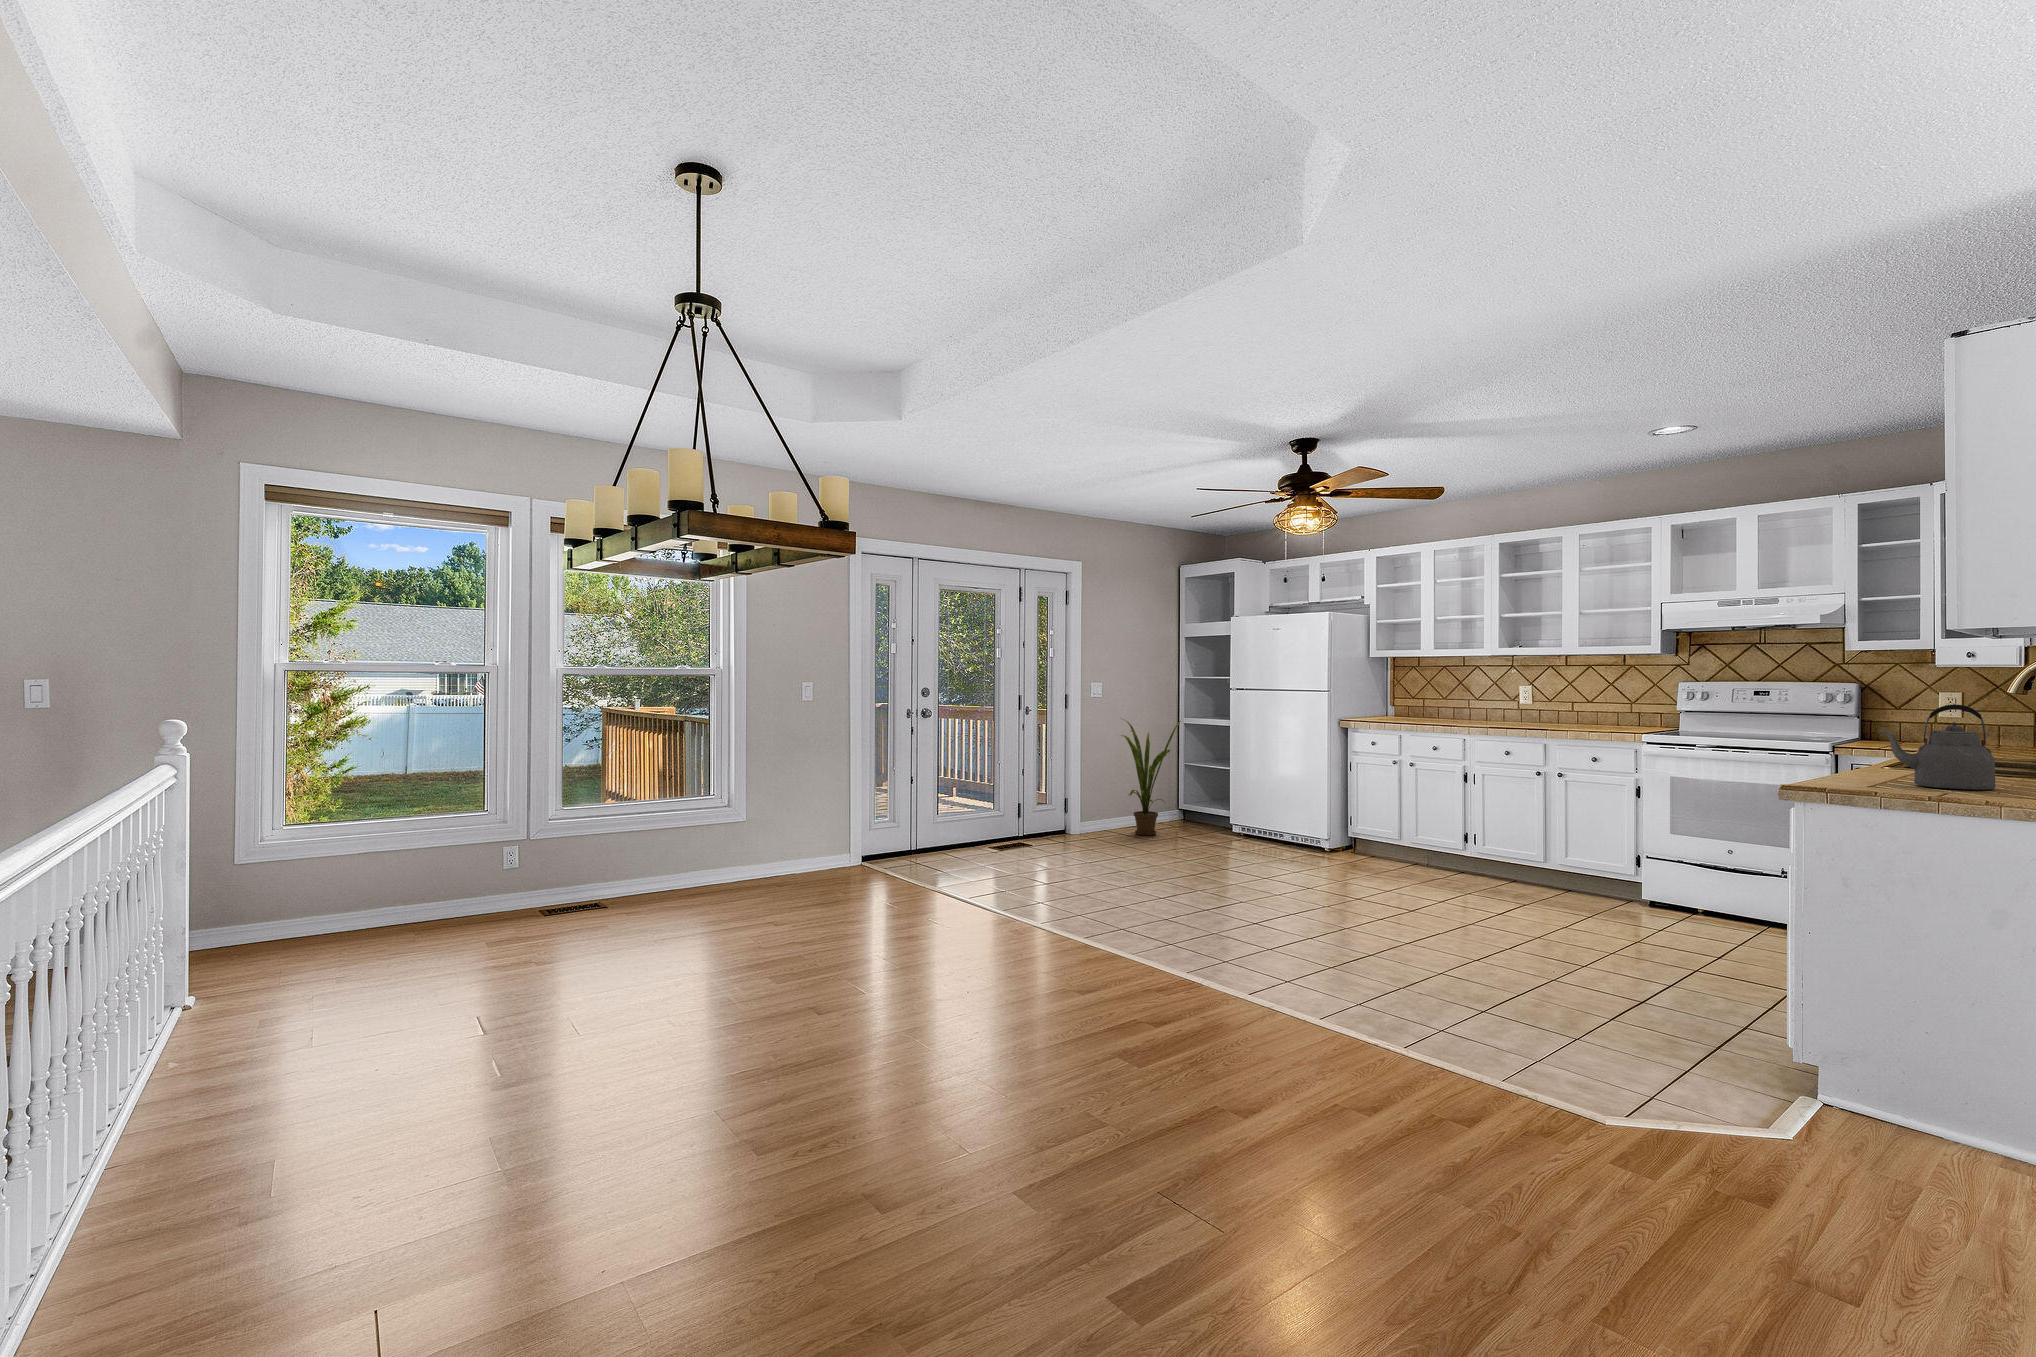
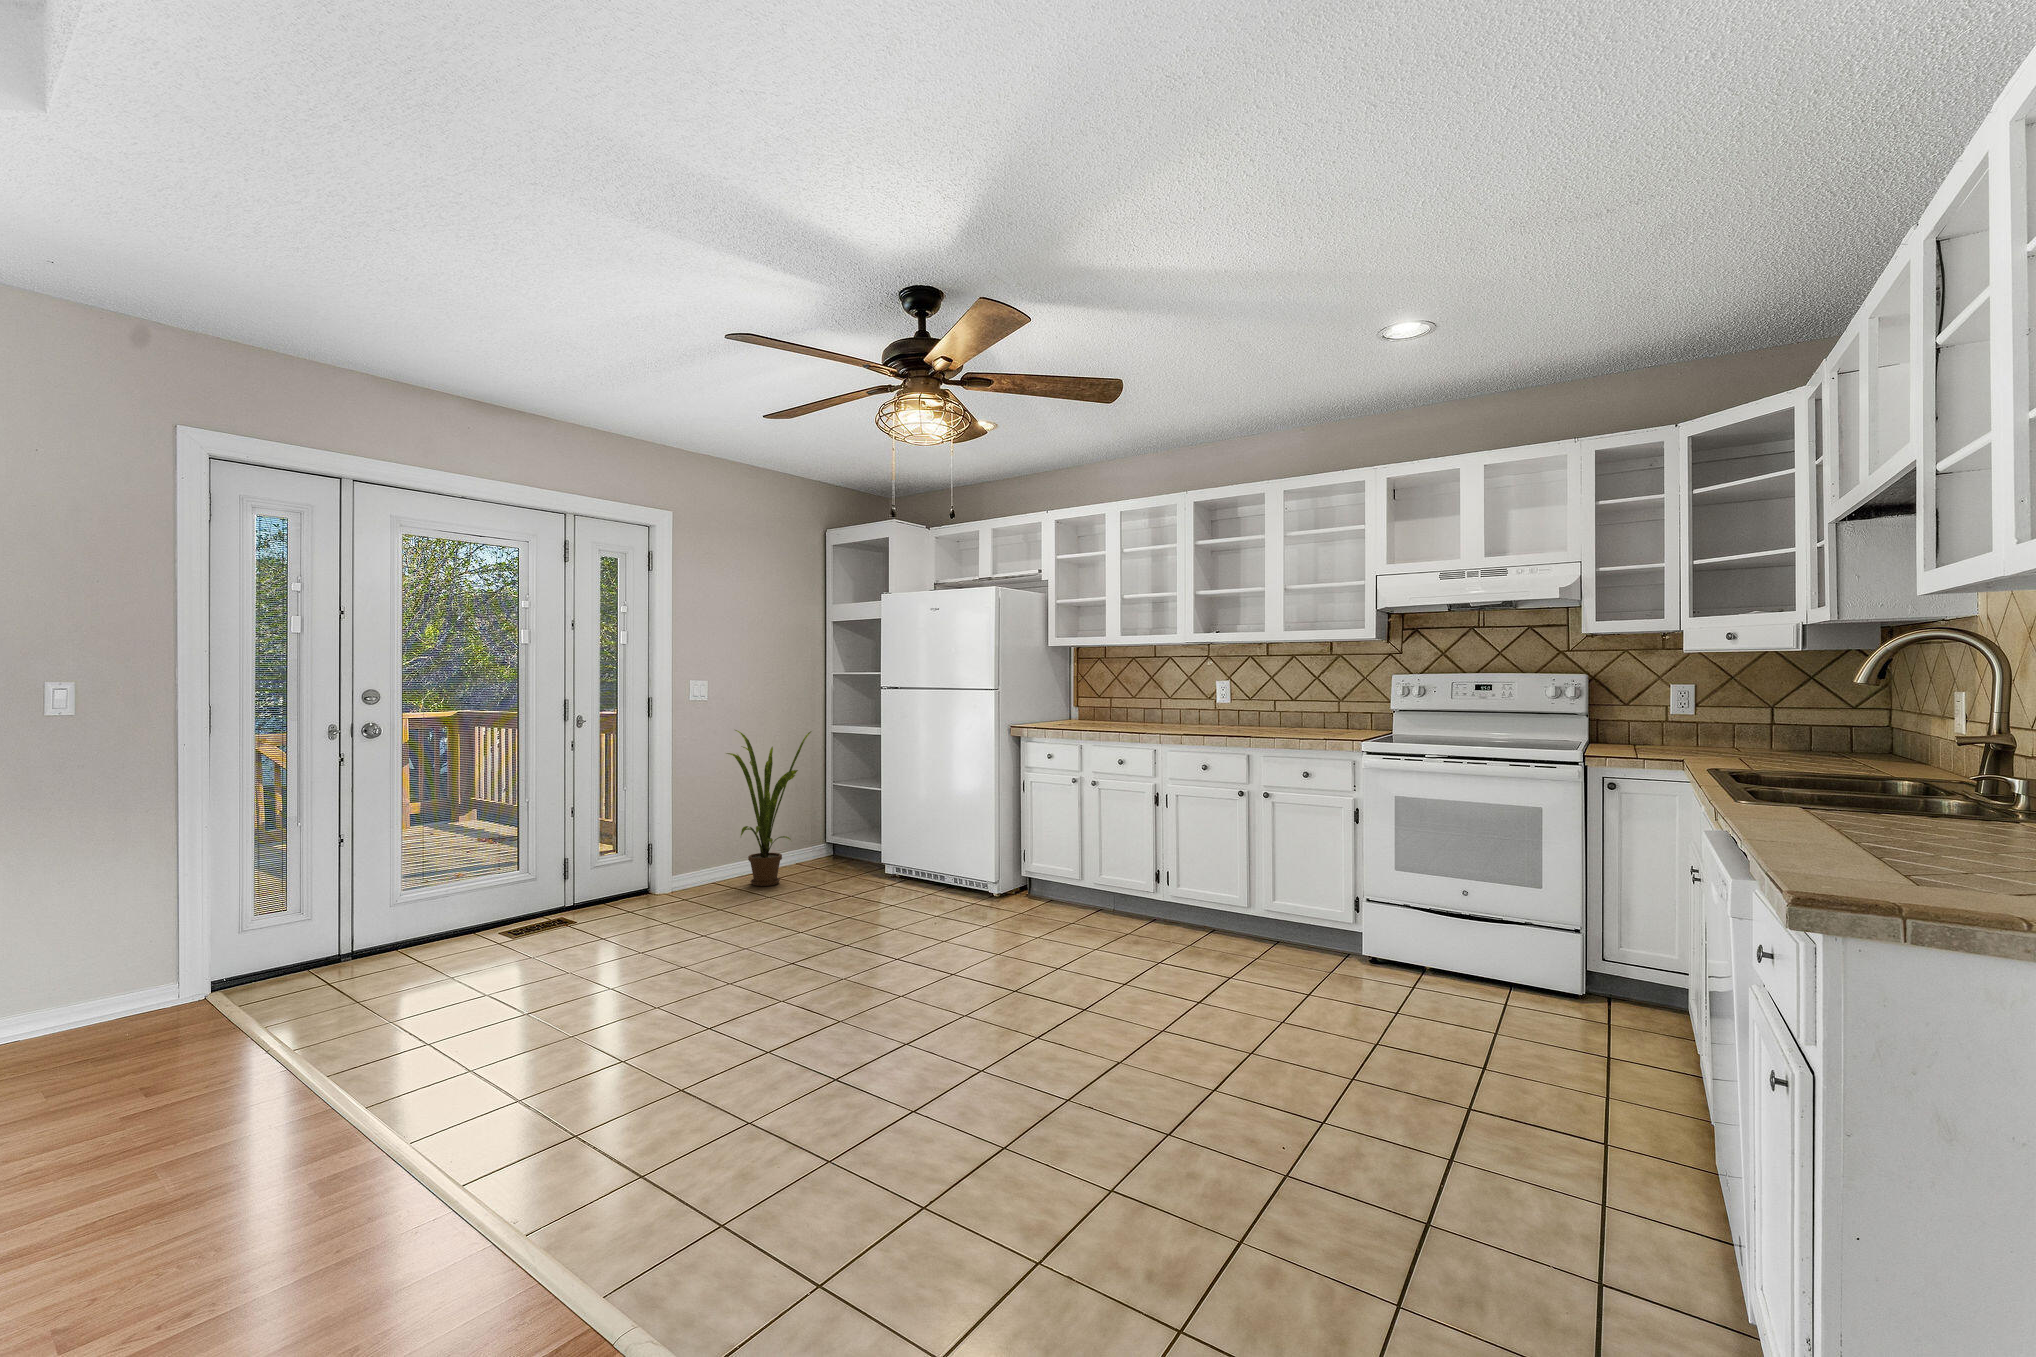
kettle: present [1878,704,1996,790] -> none [1781,712,1970,861]

